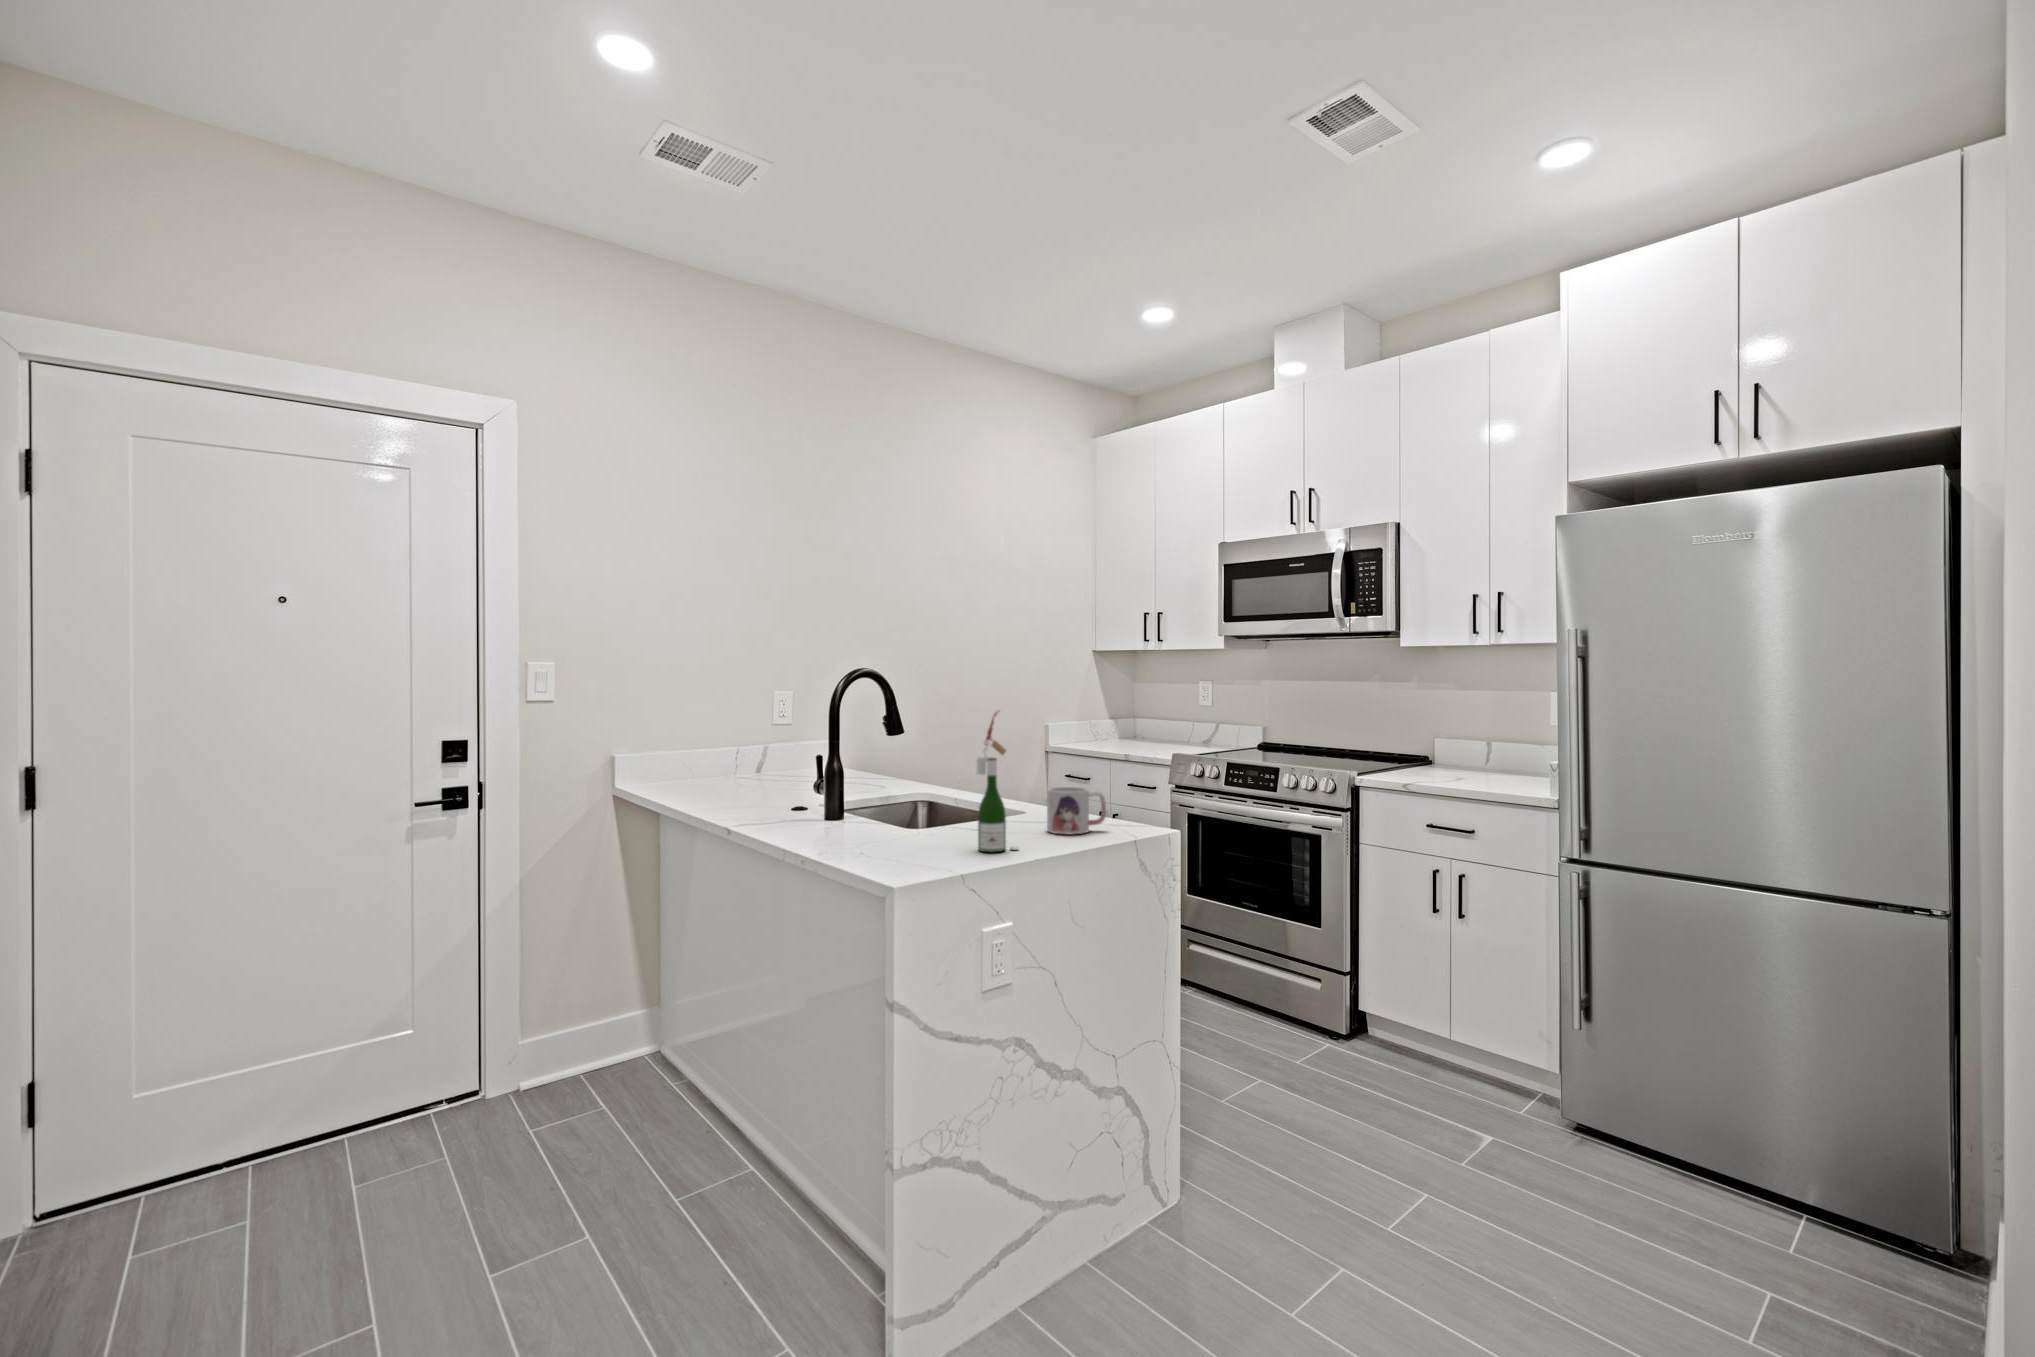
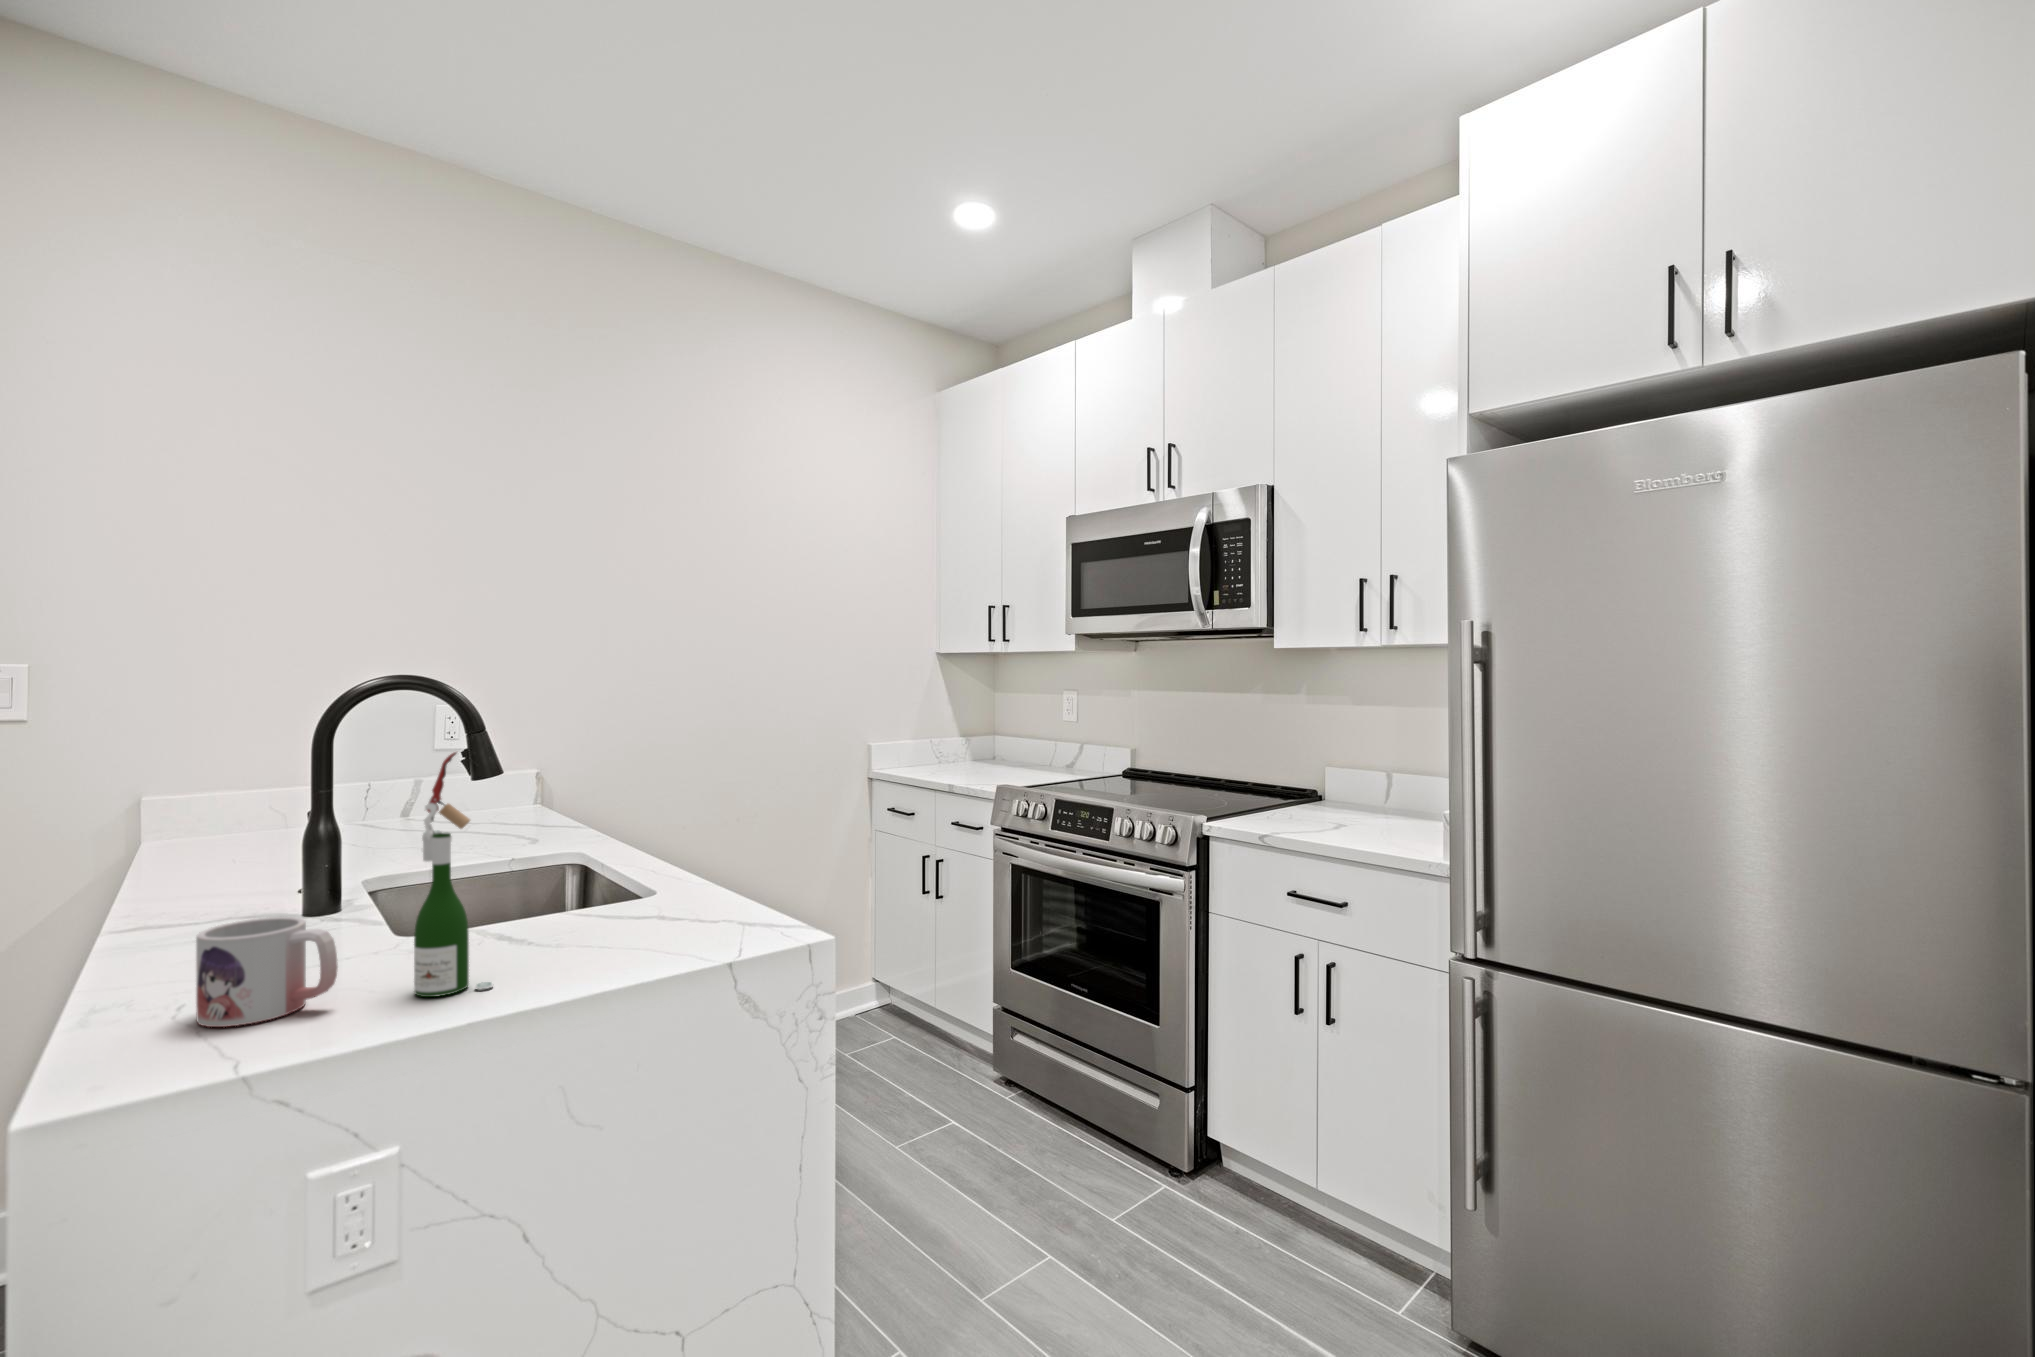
mug: present [1047,787,1106,835] -> present [196,917,338,1027]

